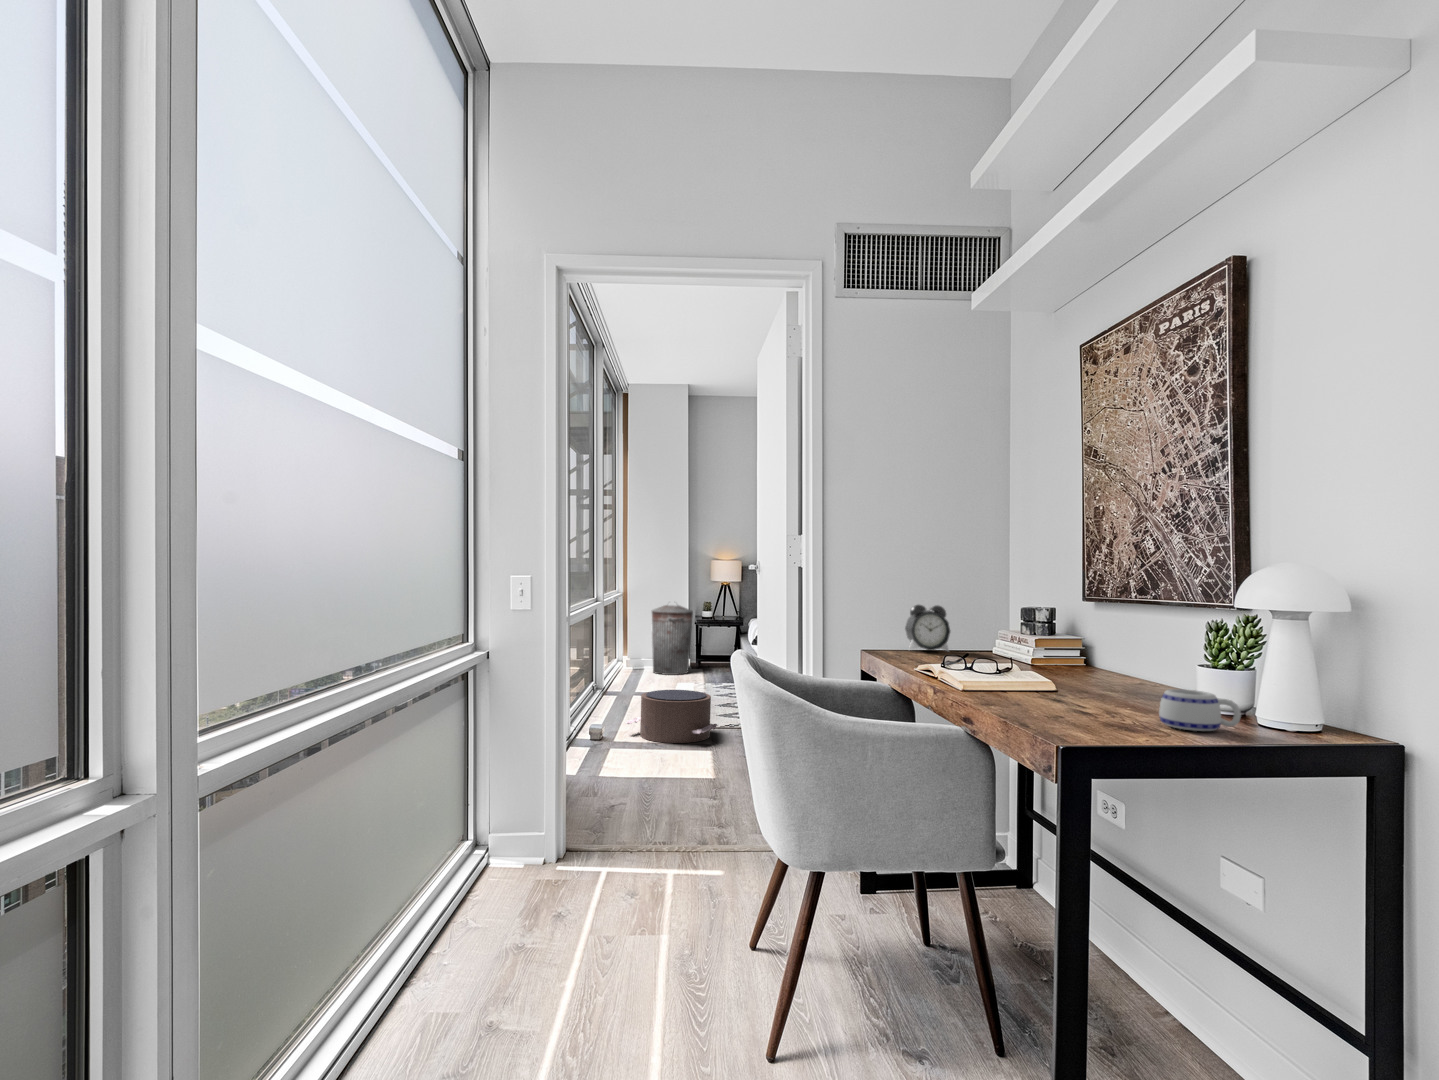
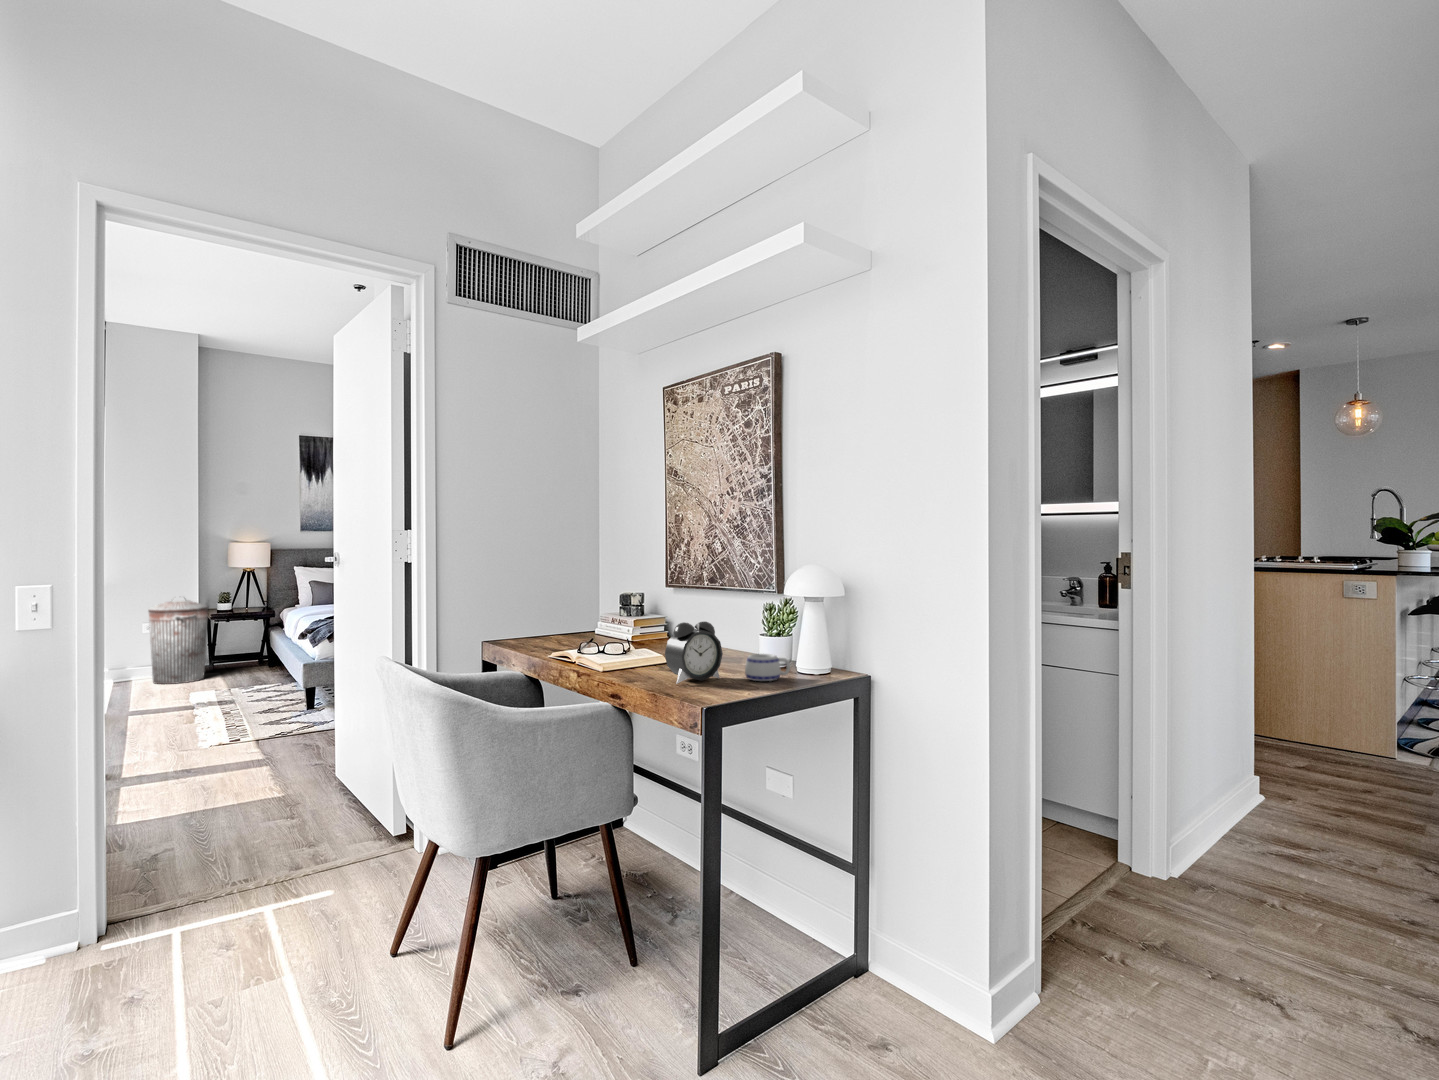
alarm clock: present [905,605,950,651] -> present [665,621,723,683]
pouf: present [626,690,718,743] -> none [151,699,279,763]

